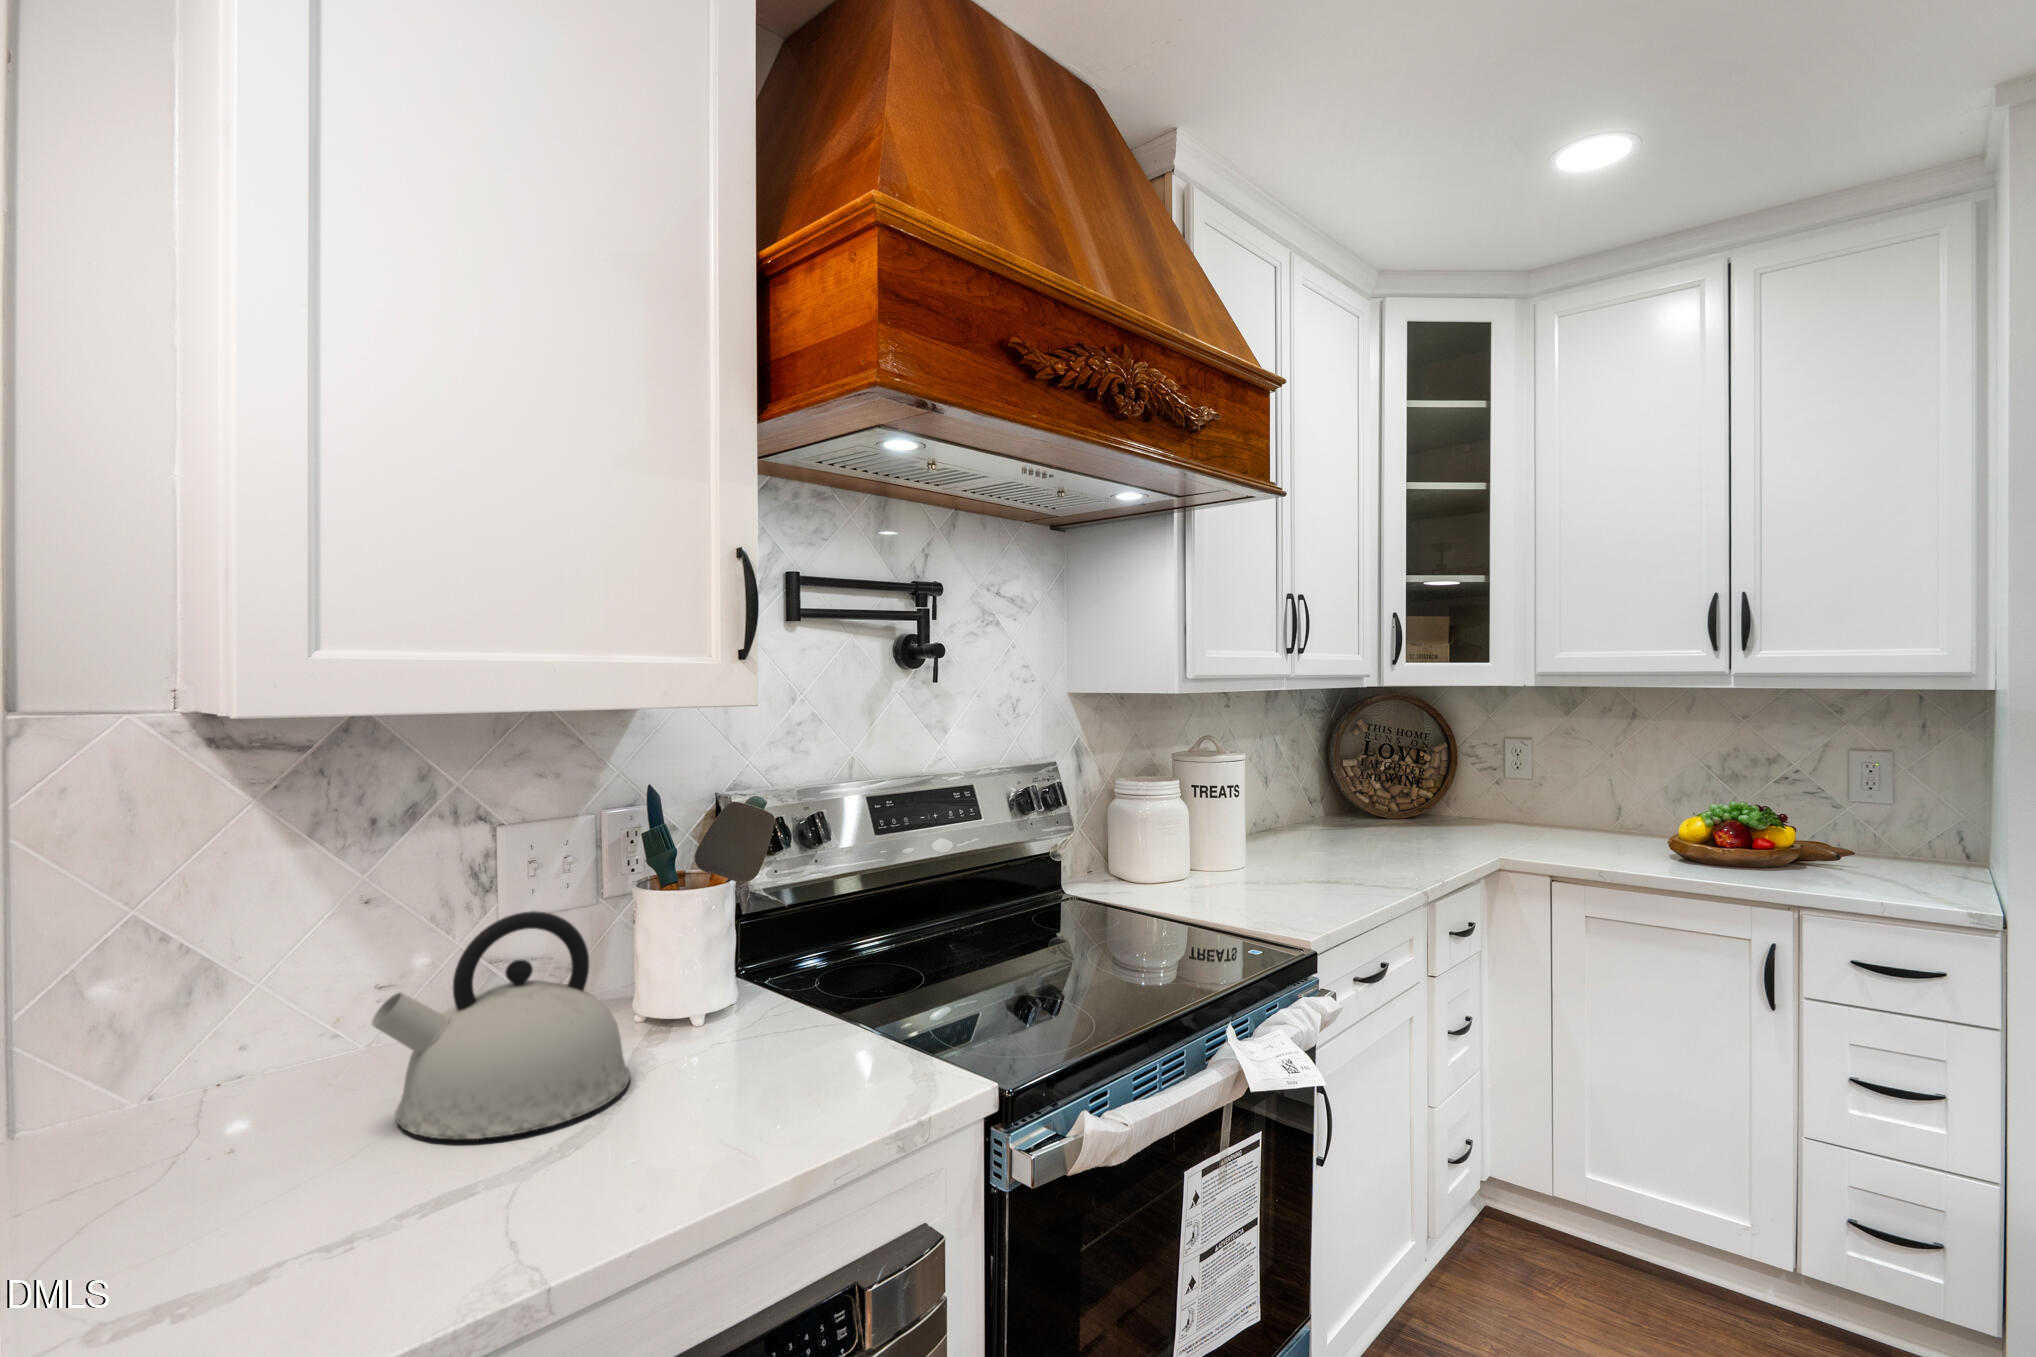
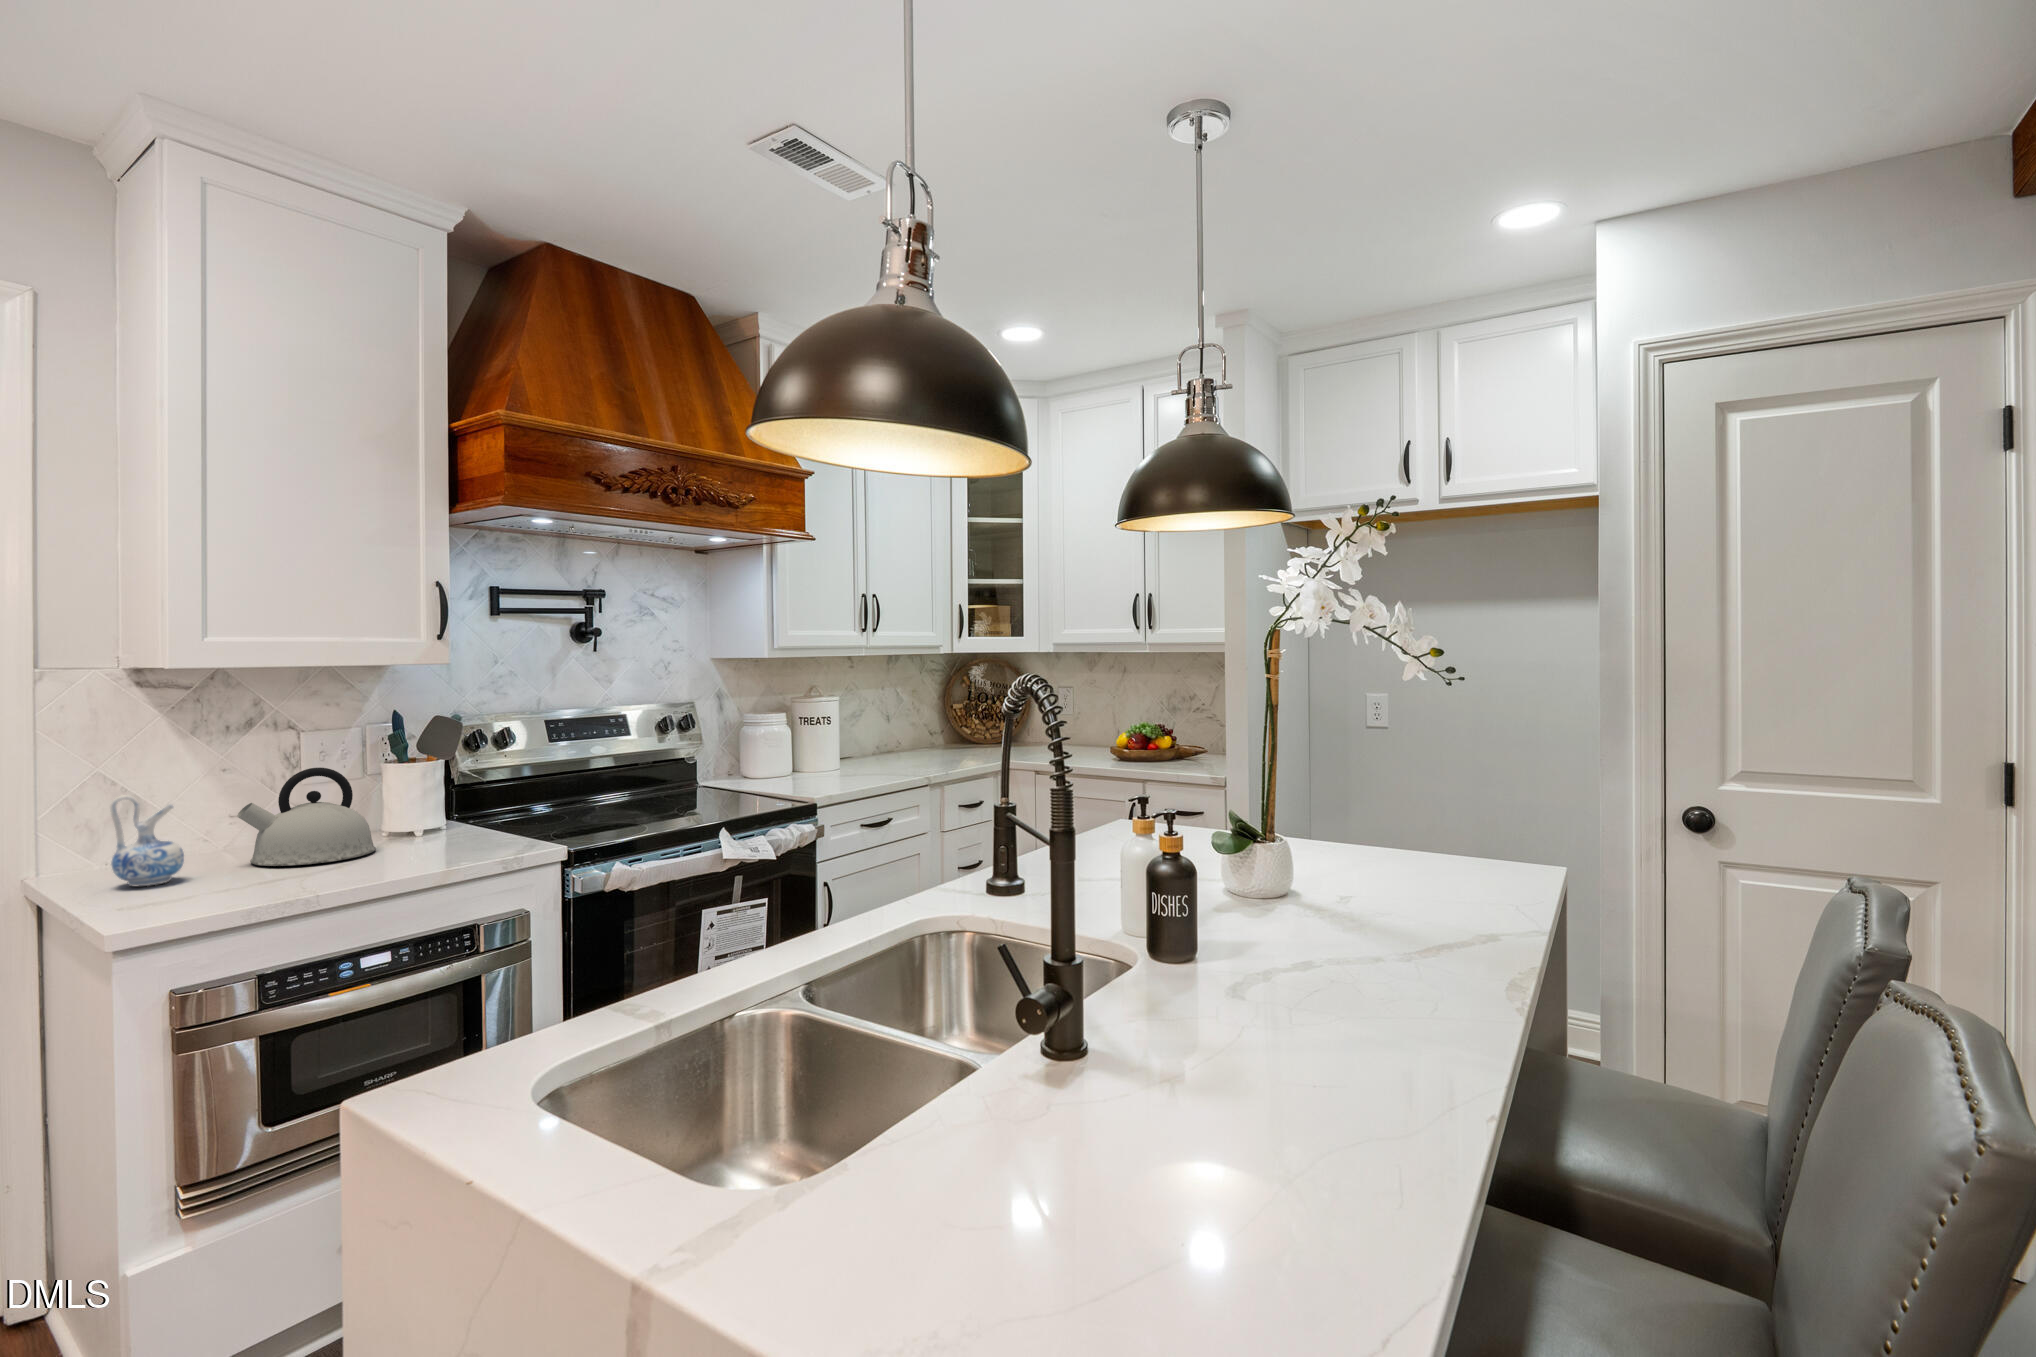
ceramic pitcher: none [89,1004,253,1222] -> present [110,795,184,886]

